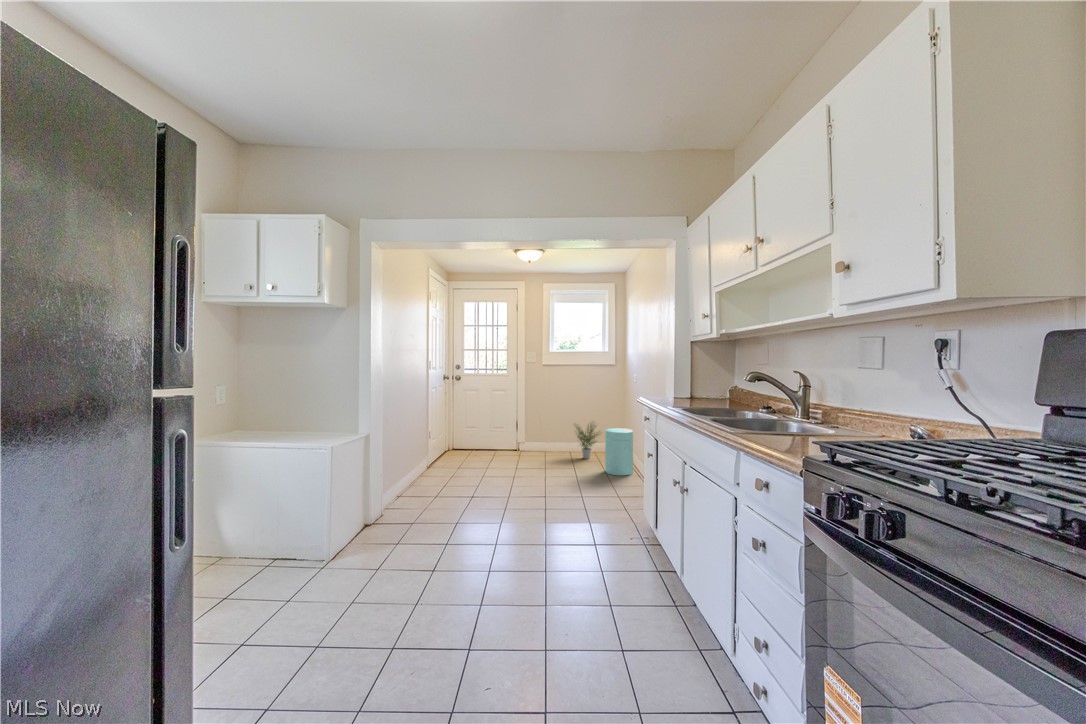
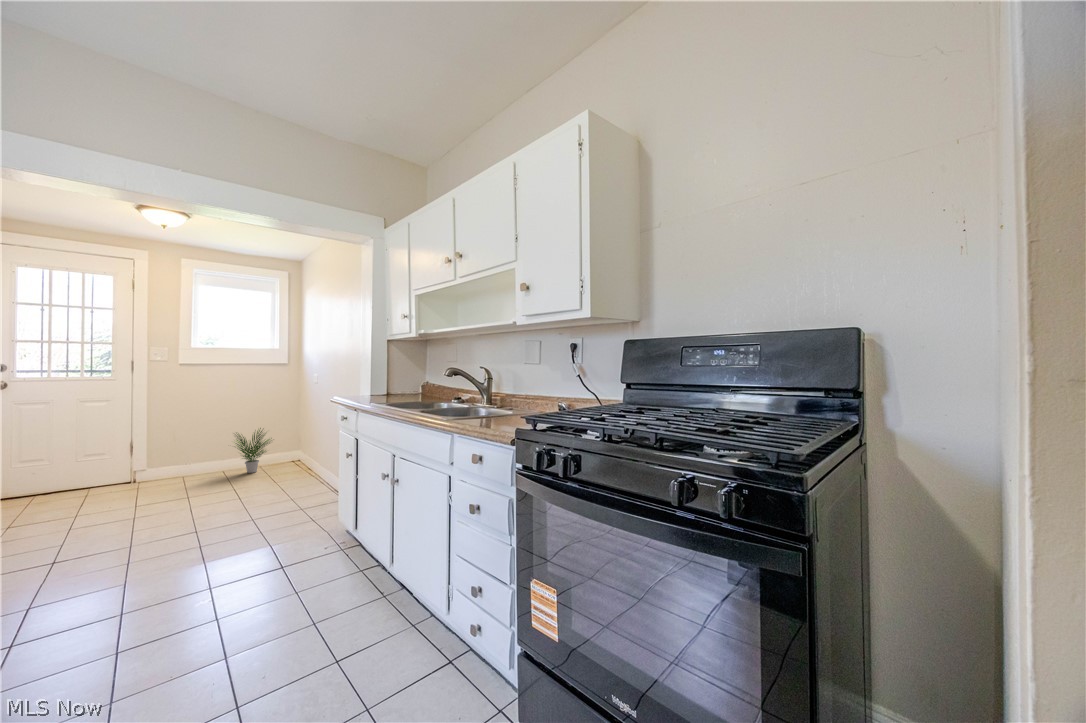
trash can: present [605,428,633,475] -> none [281,432,315,484]

